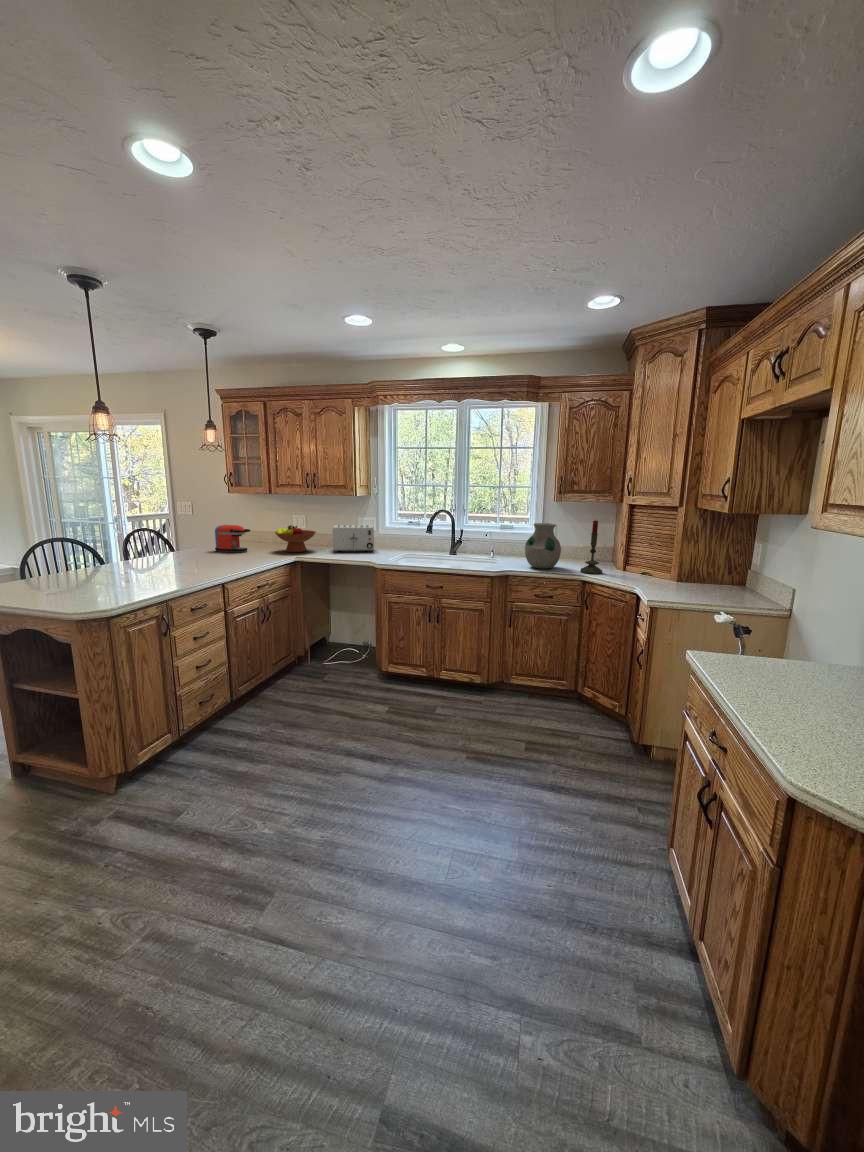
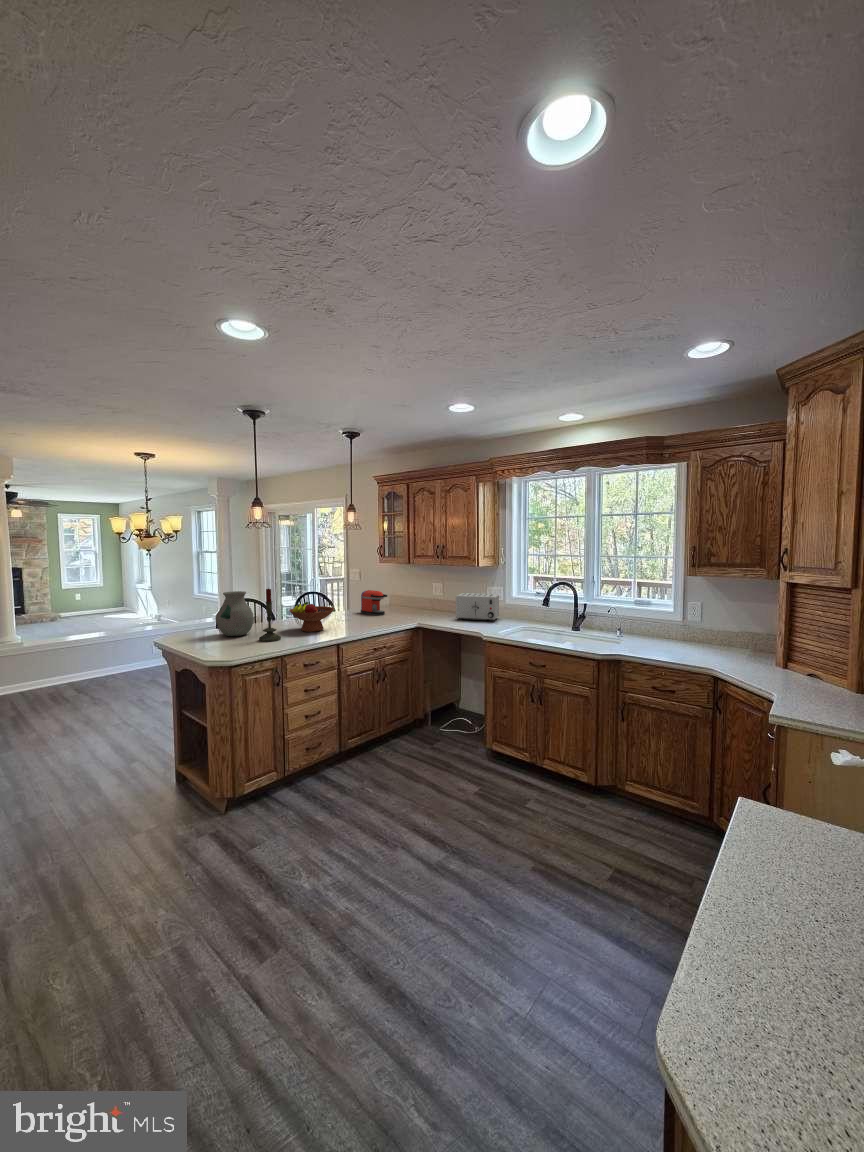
candle: present [581,520,602,574] -> present [259,589,281,642]
vase: present [525,523,561,569] -> present [215,591,254,636]
fruit bowl: present [275,525,316,552] -> present [289,602,334,632]

